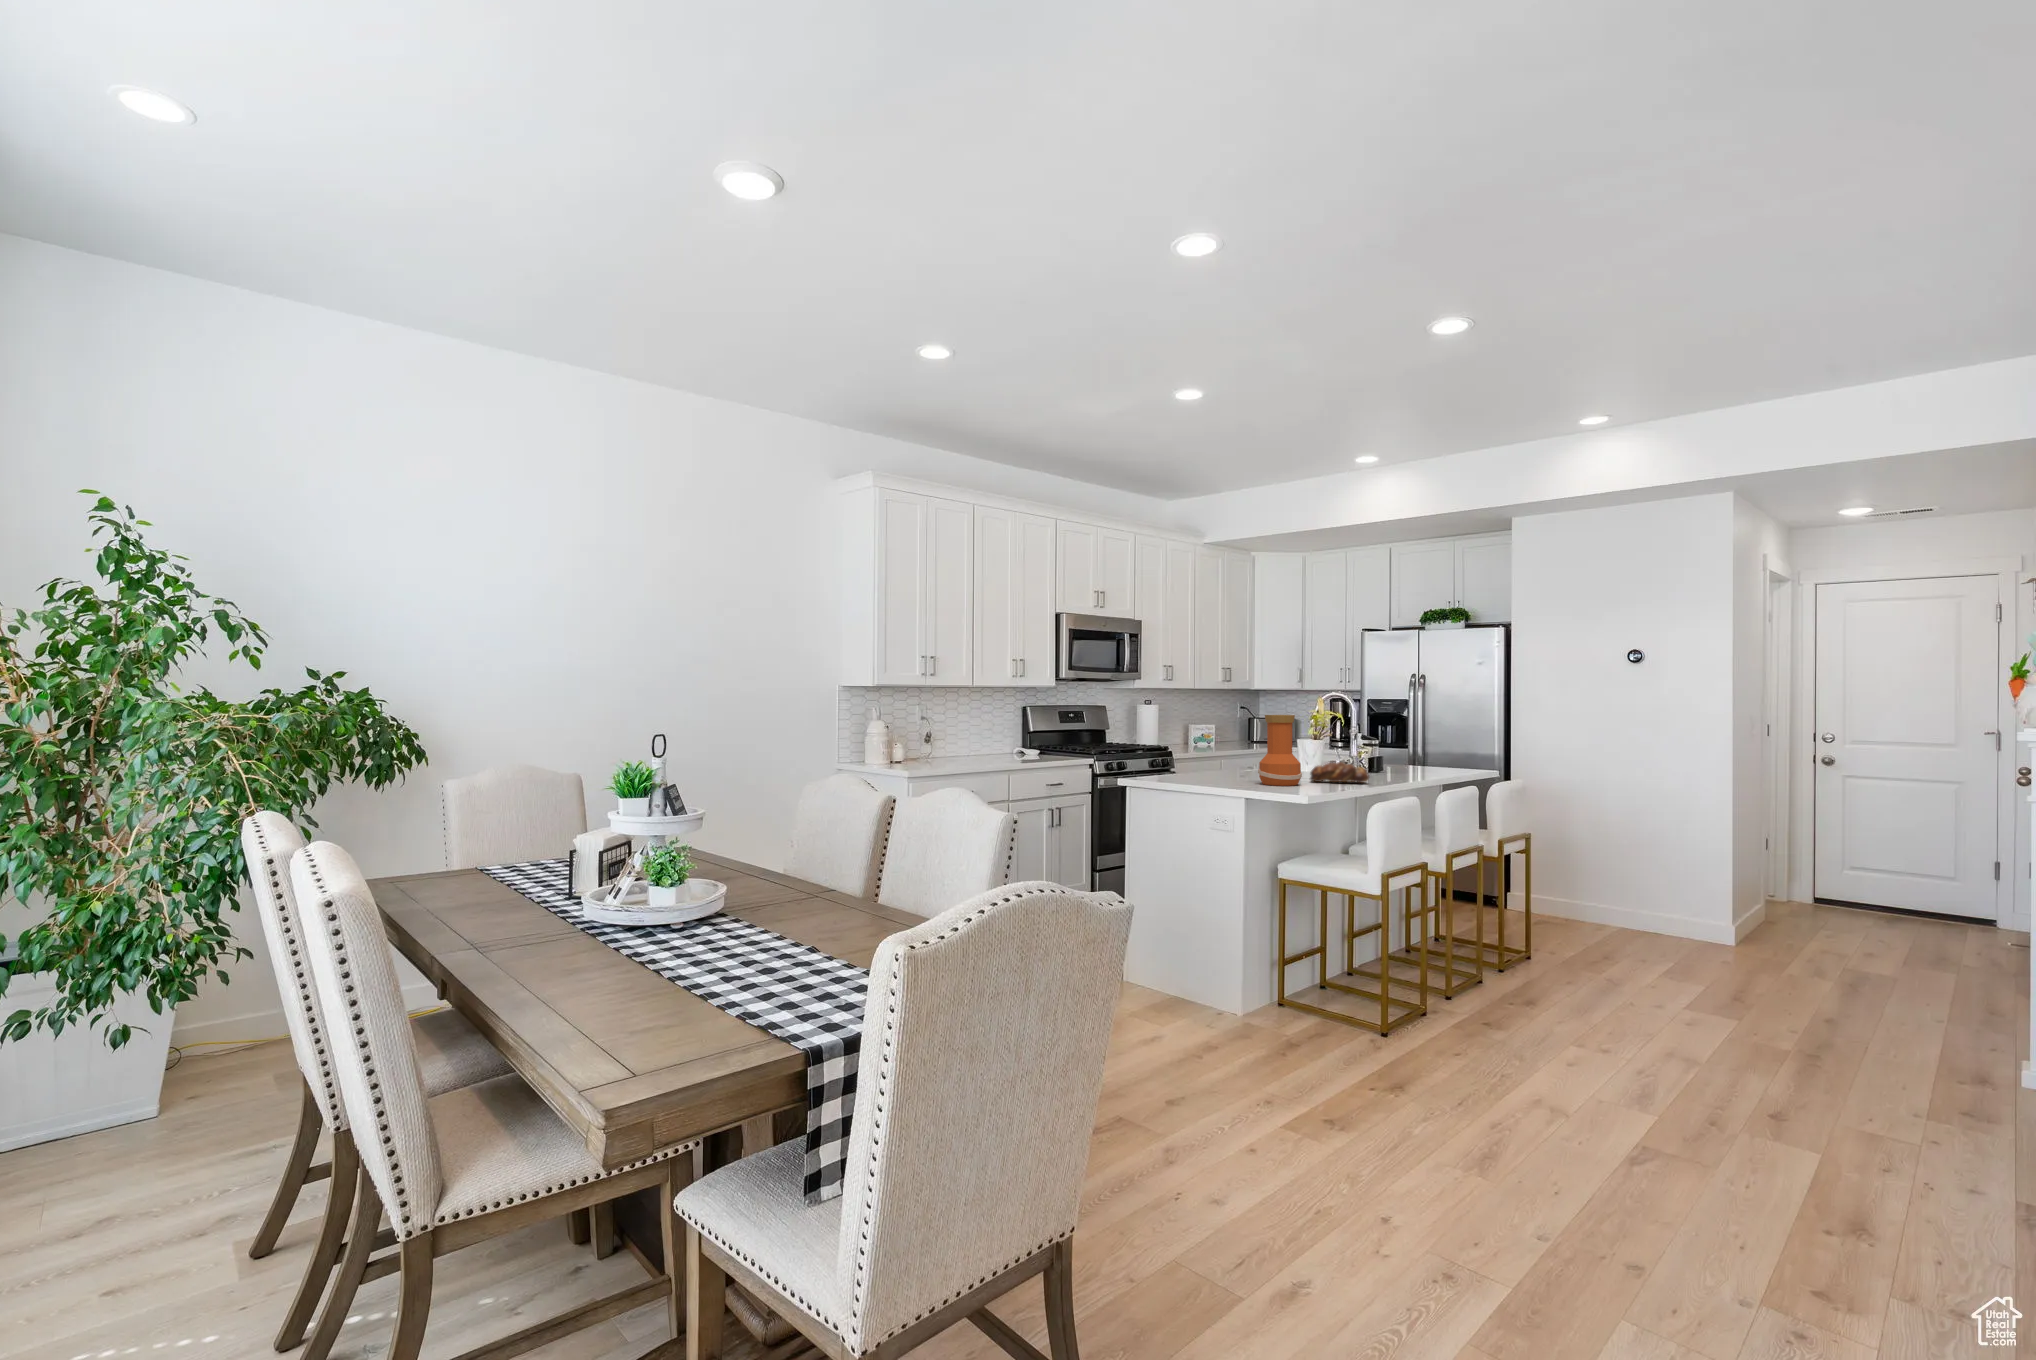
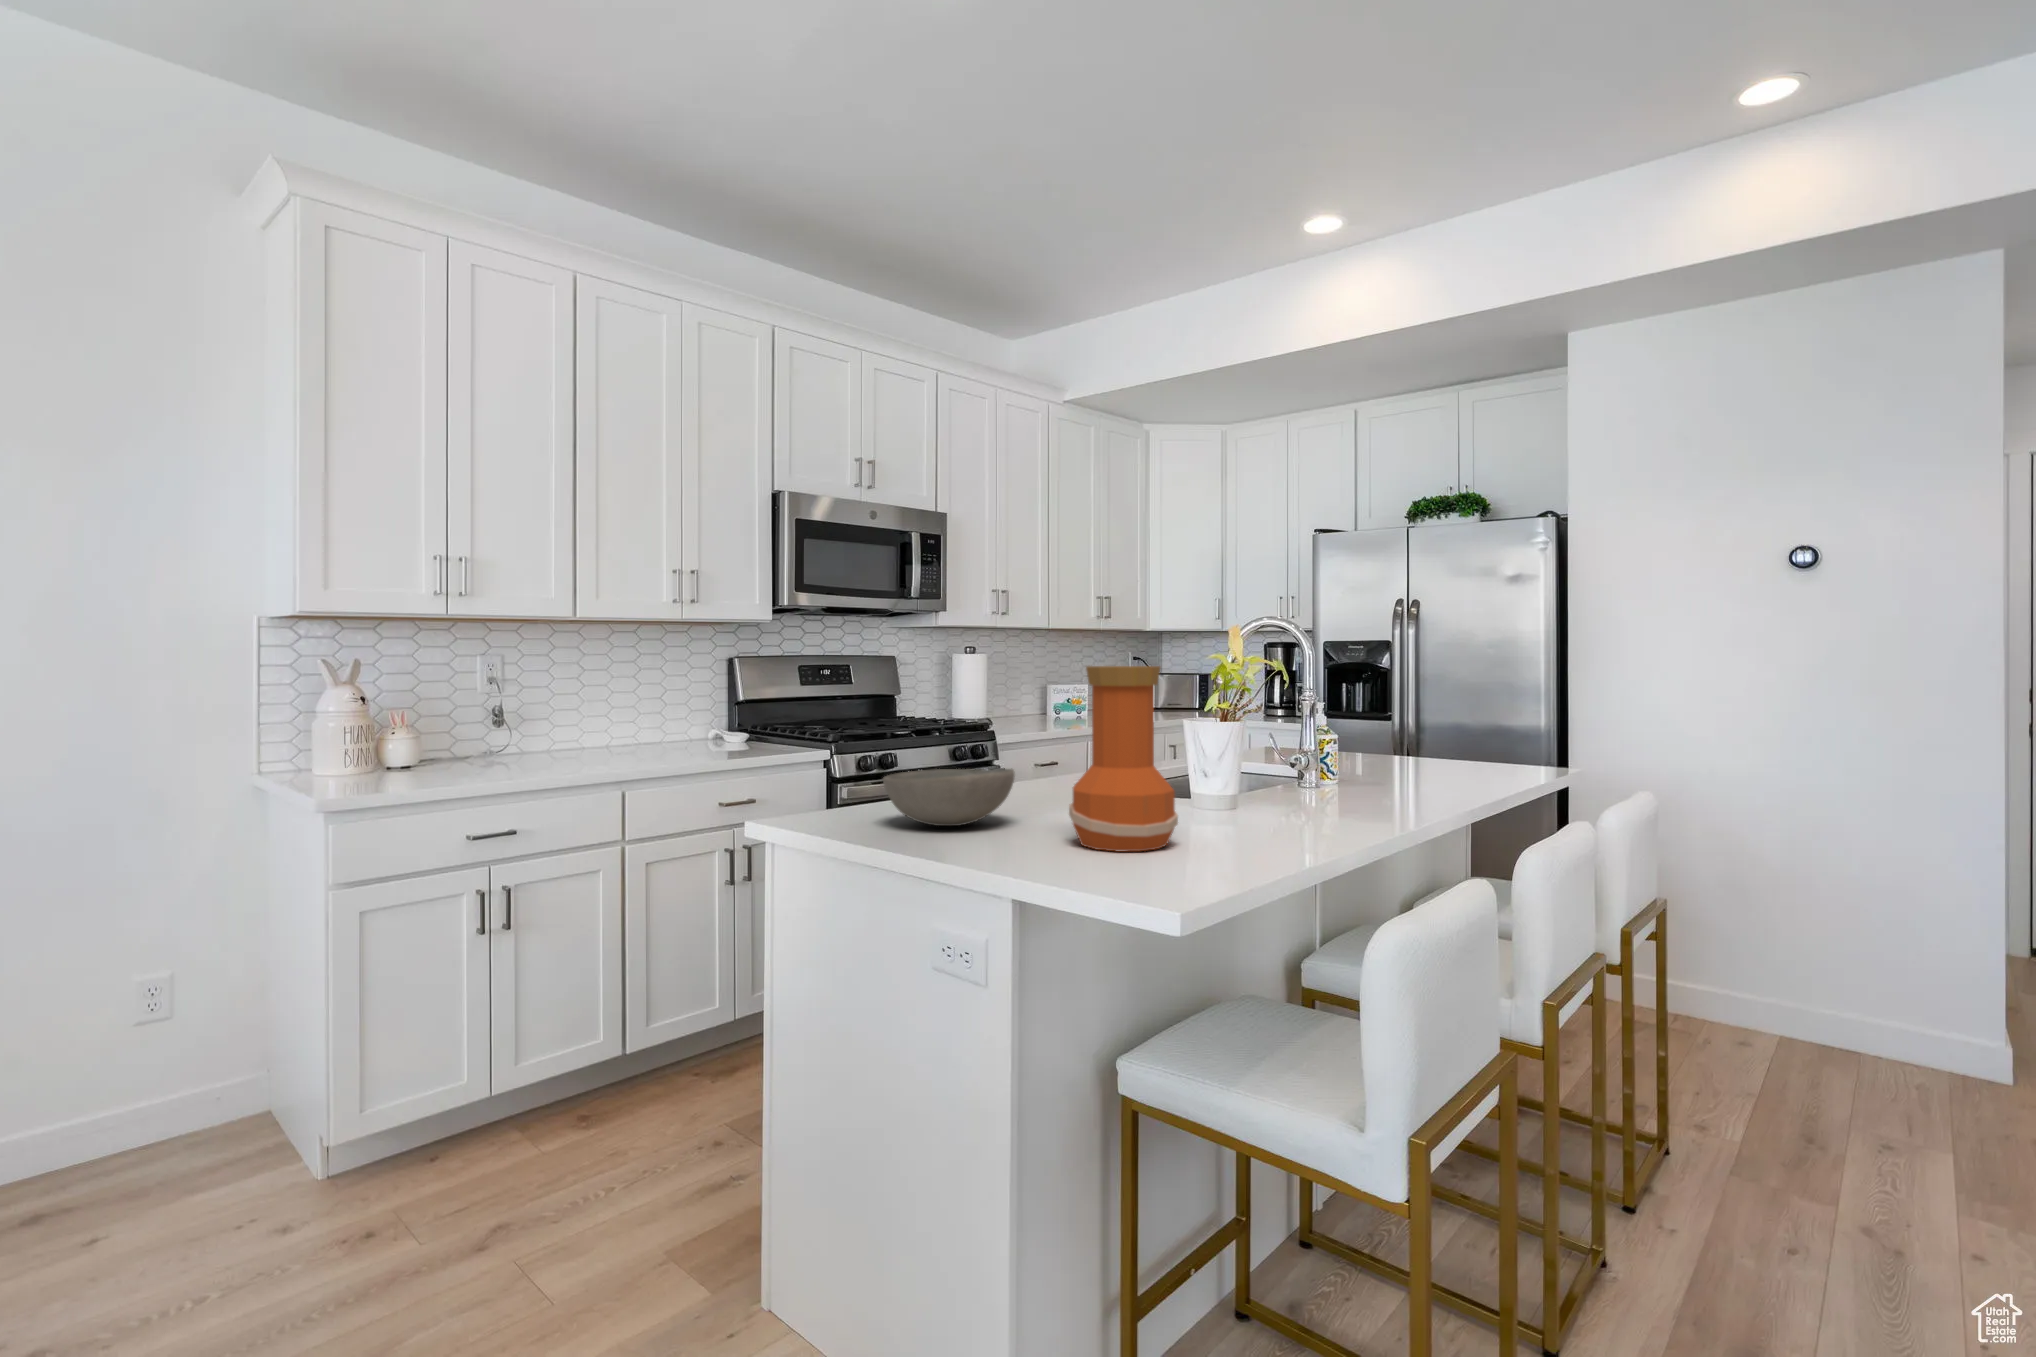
bowl: none [1175,757,1230,780] -> present [883,769,1015,826]
bread loaf: present [1310,762,1369,783] -> none [1202,779,1346,832]

